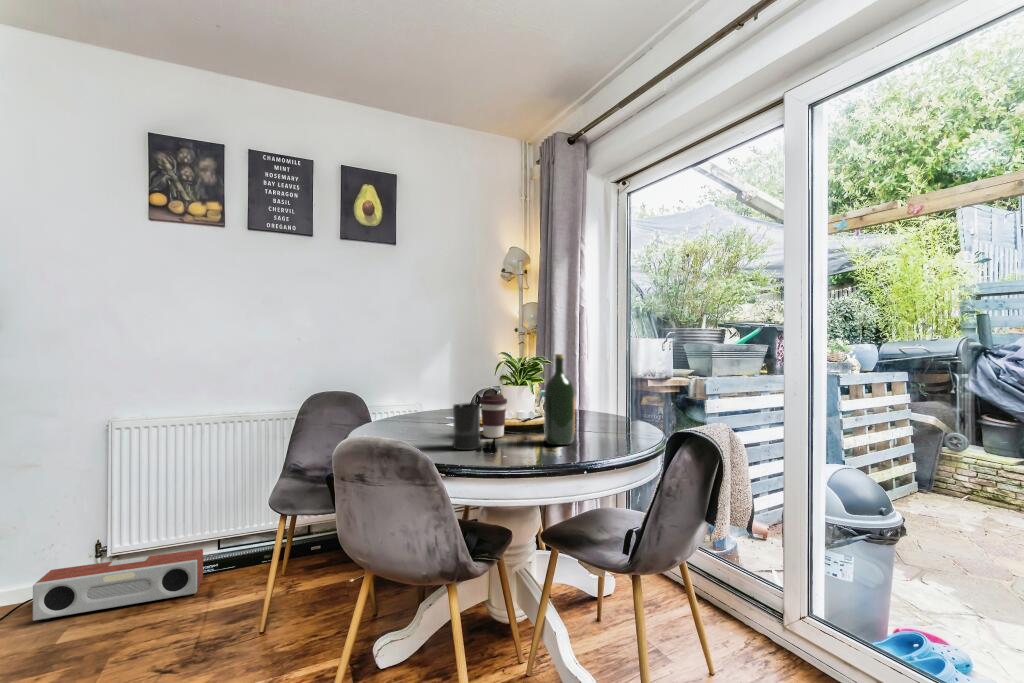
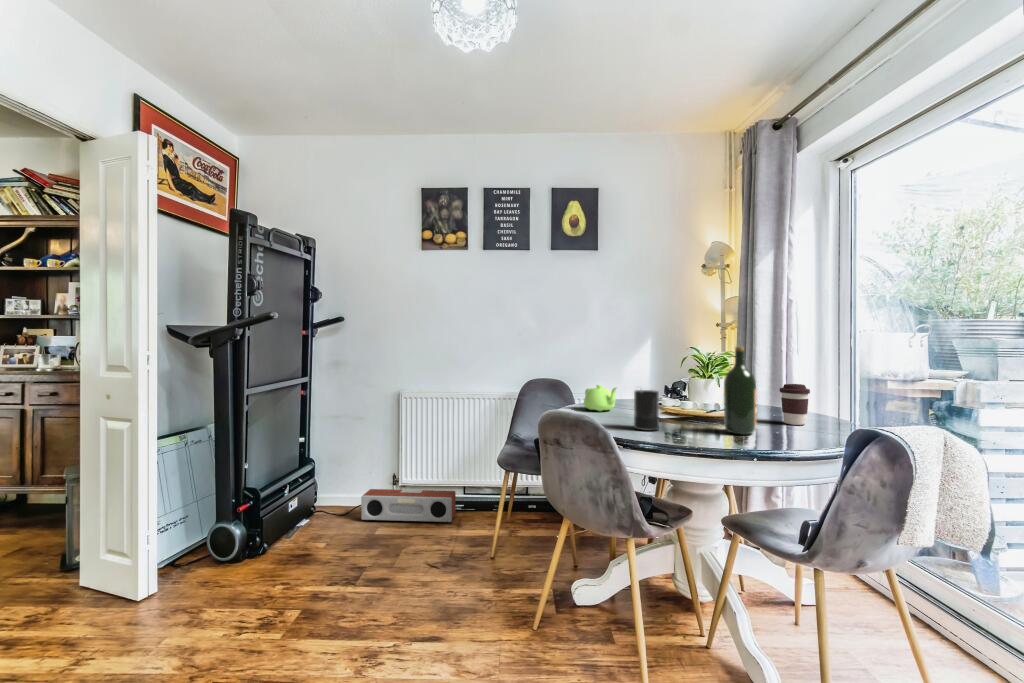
coffee cup: present [480,394,507,438] -> present [780,384,810,425]
teapot: none [387,398,428,430] -> present [584,385,617,411]

